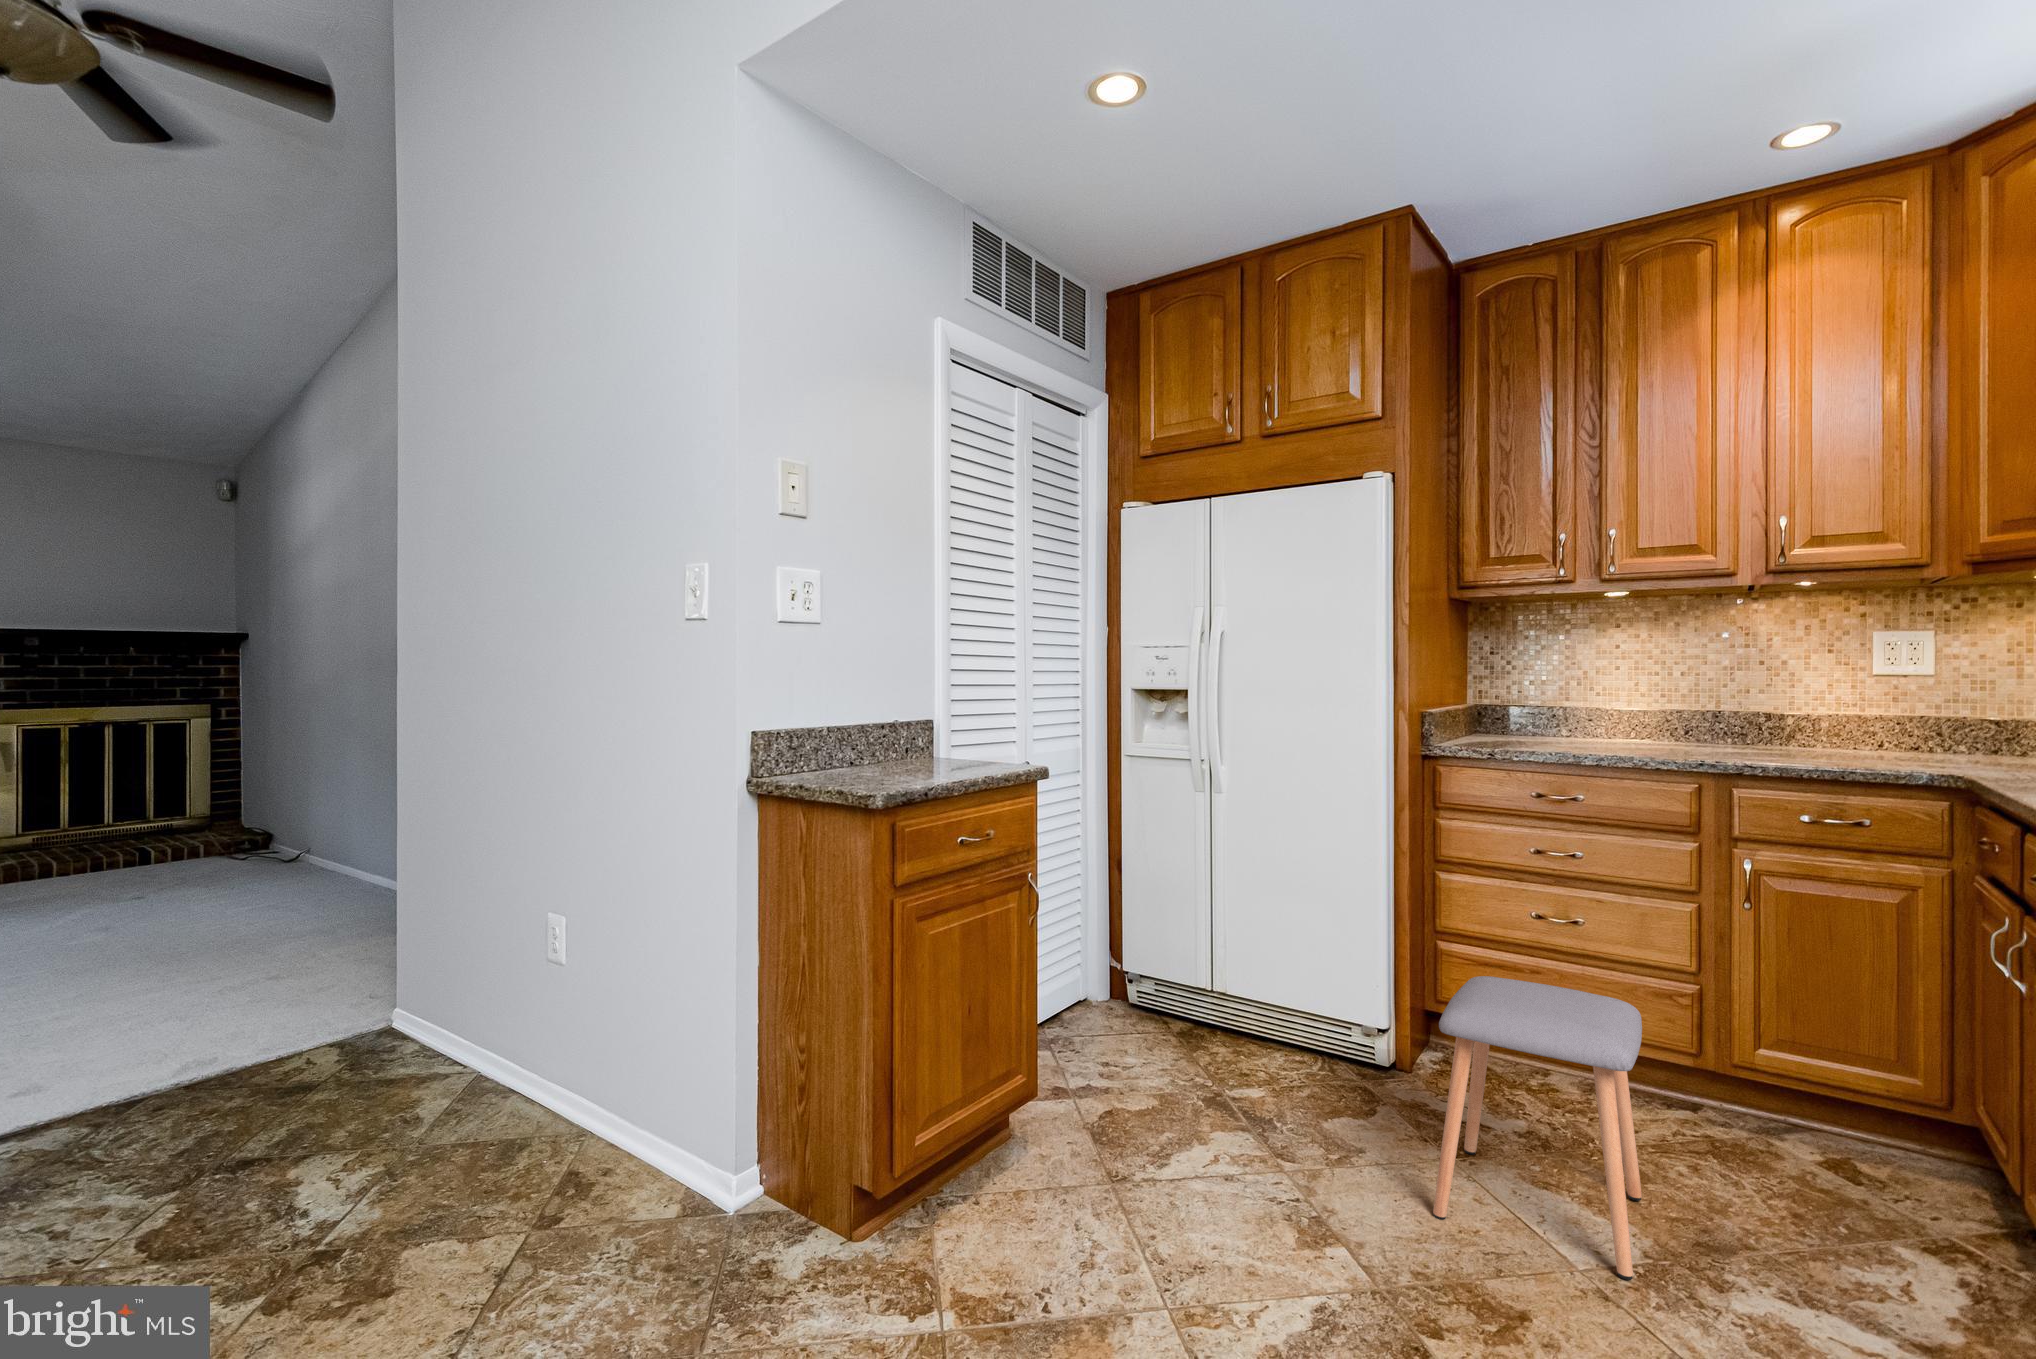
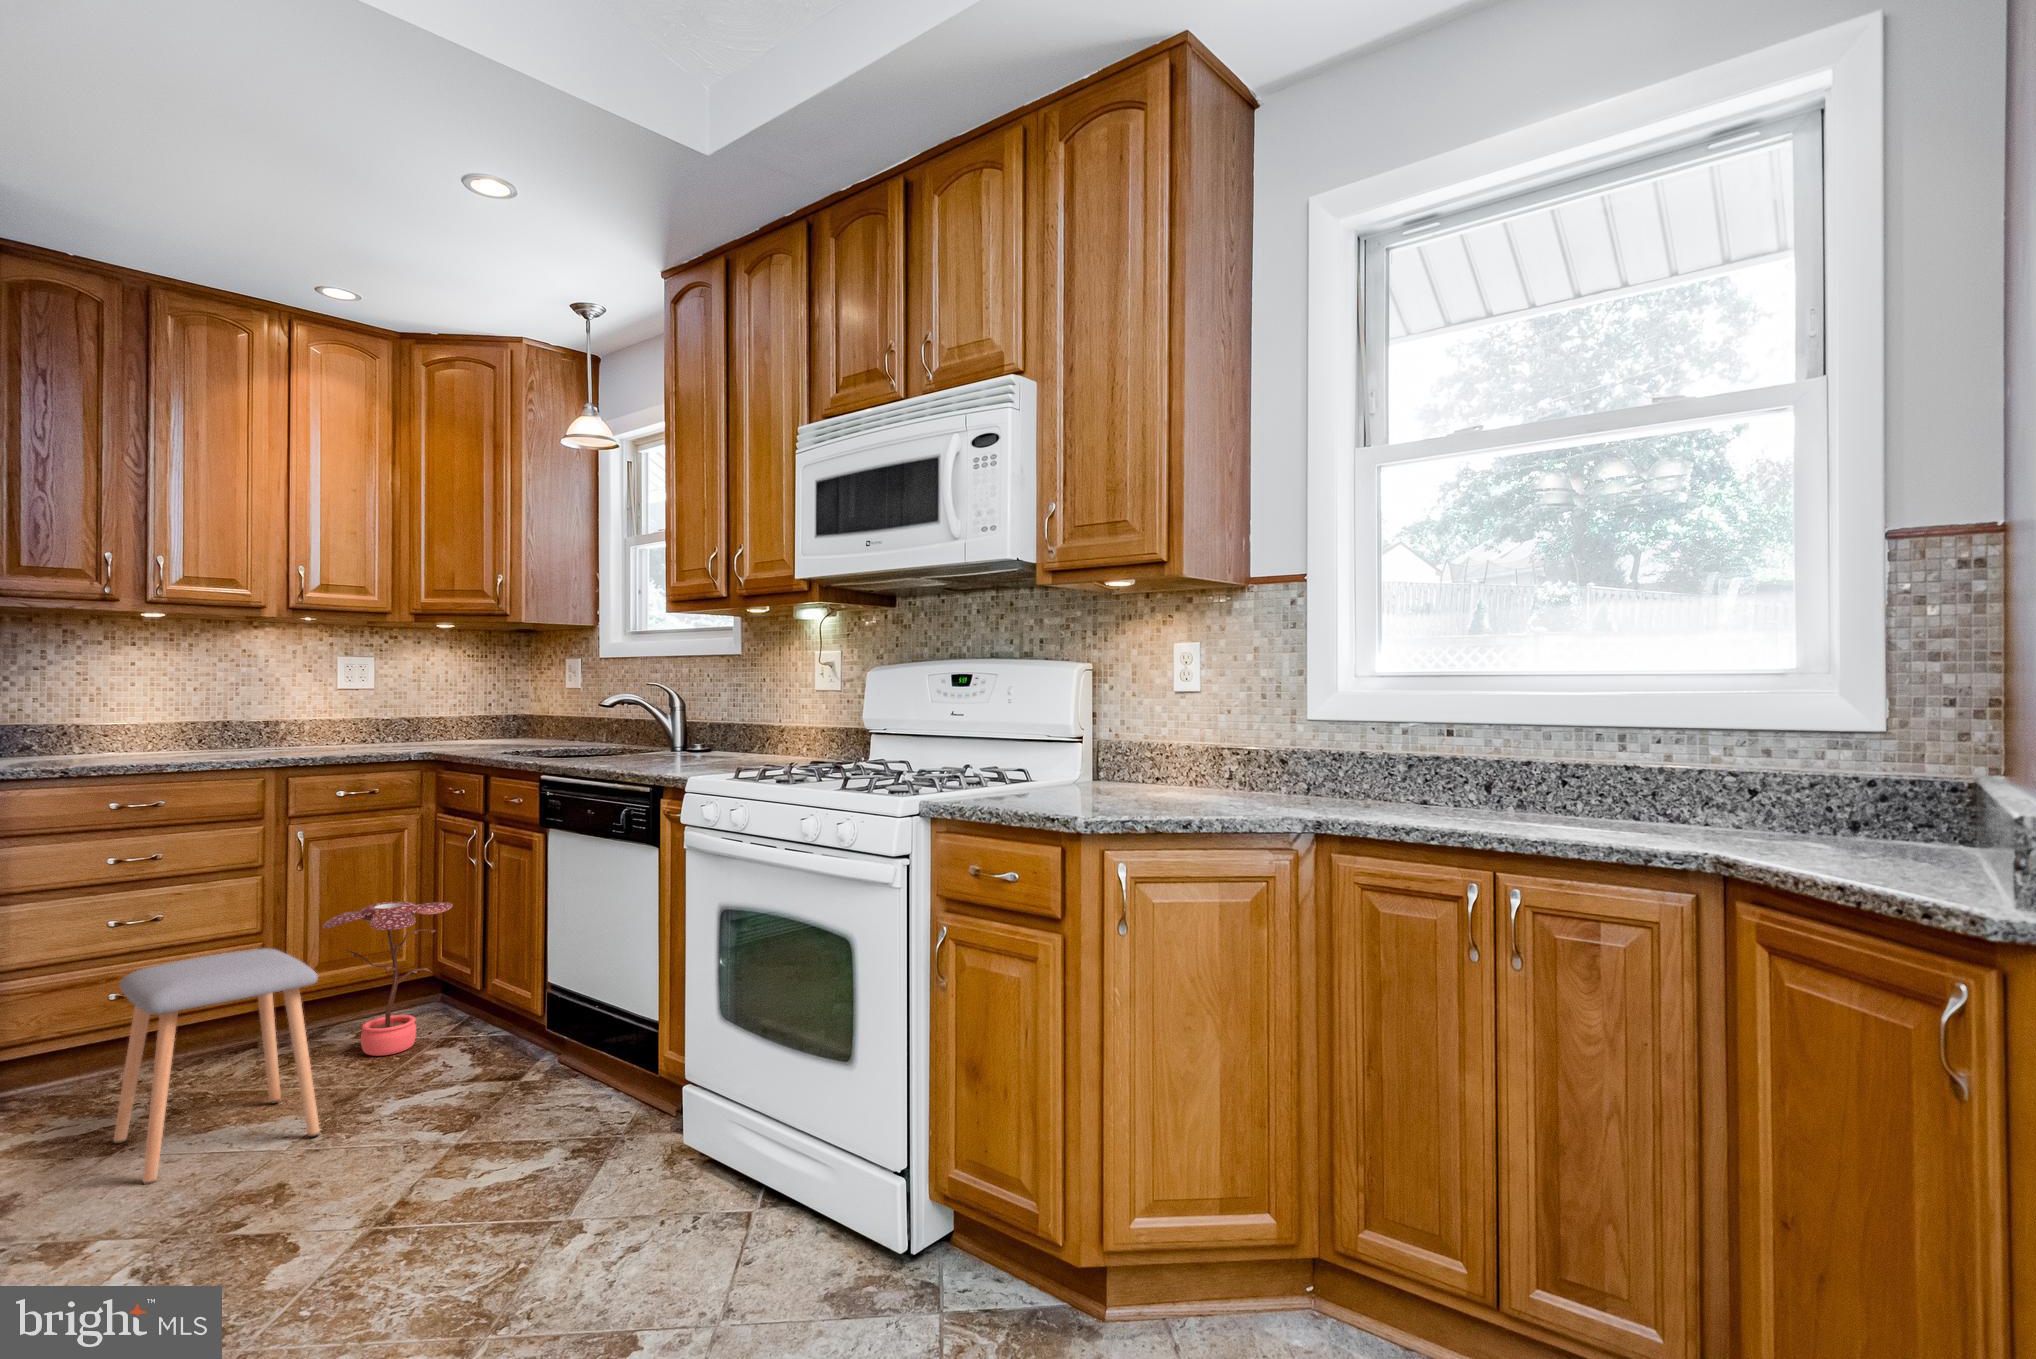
potted plant: none [1741,985,1965,1224] -> present [322,901,453,1056]

